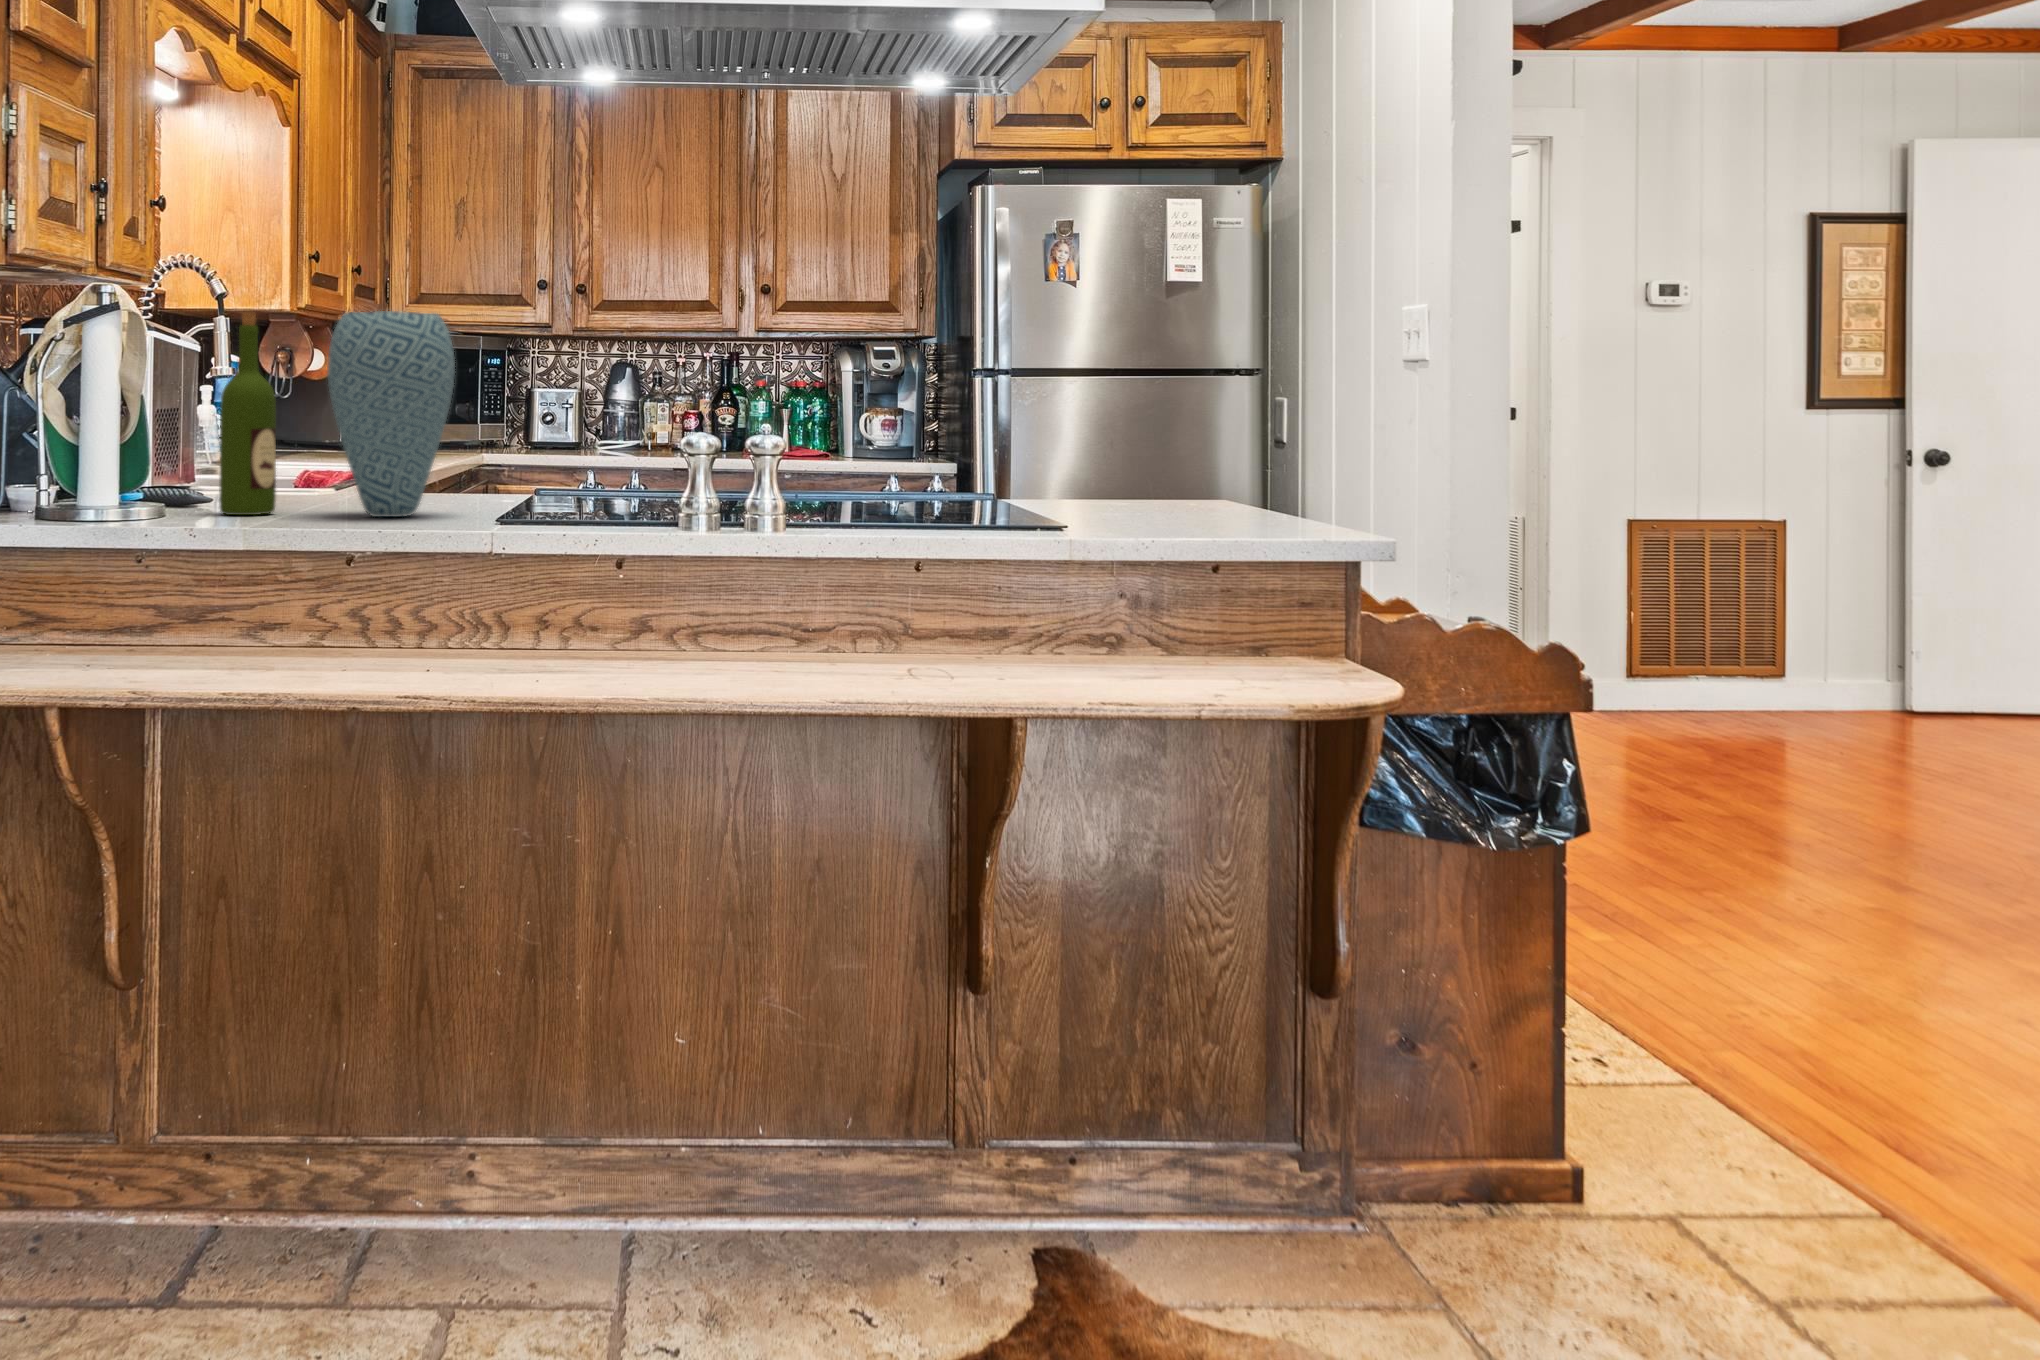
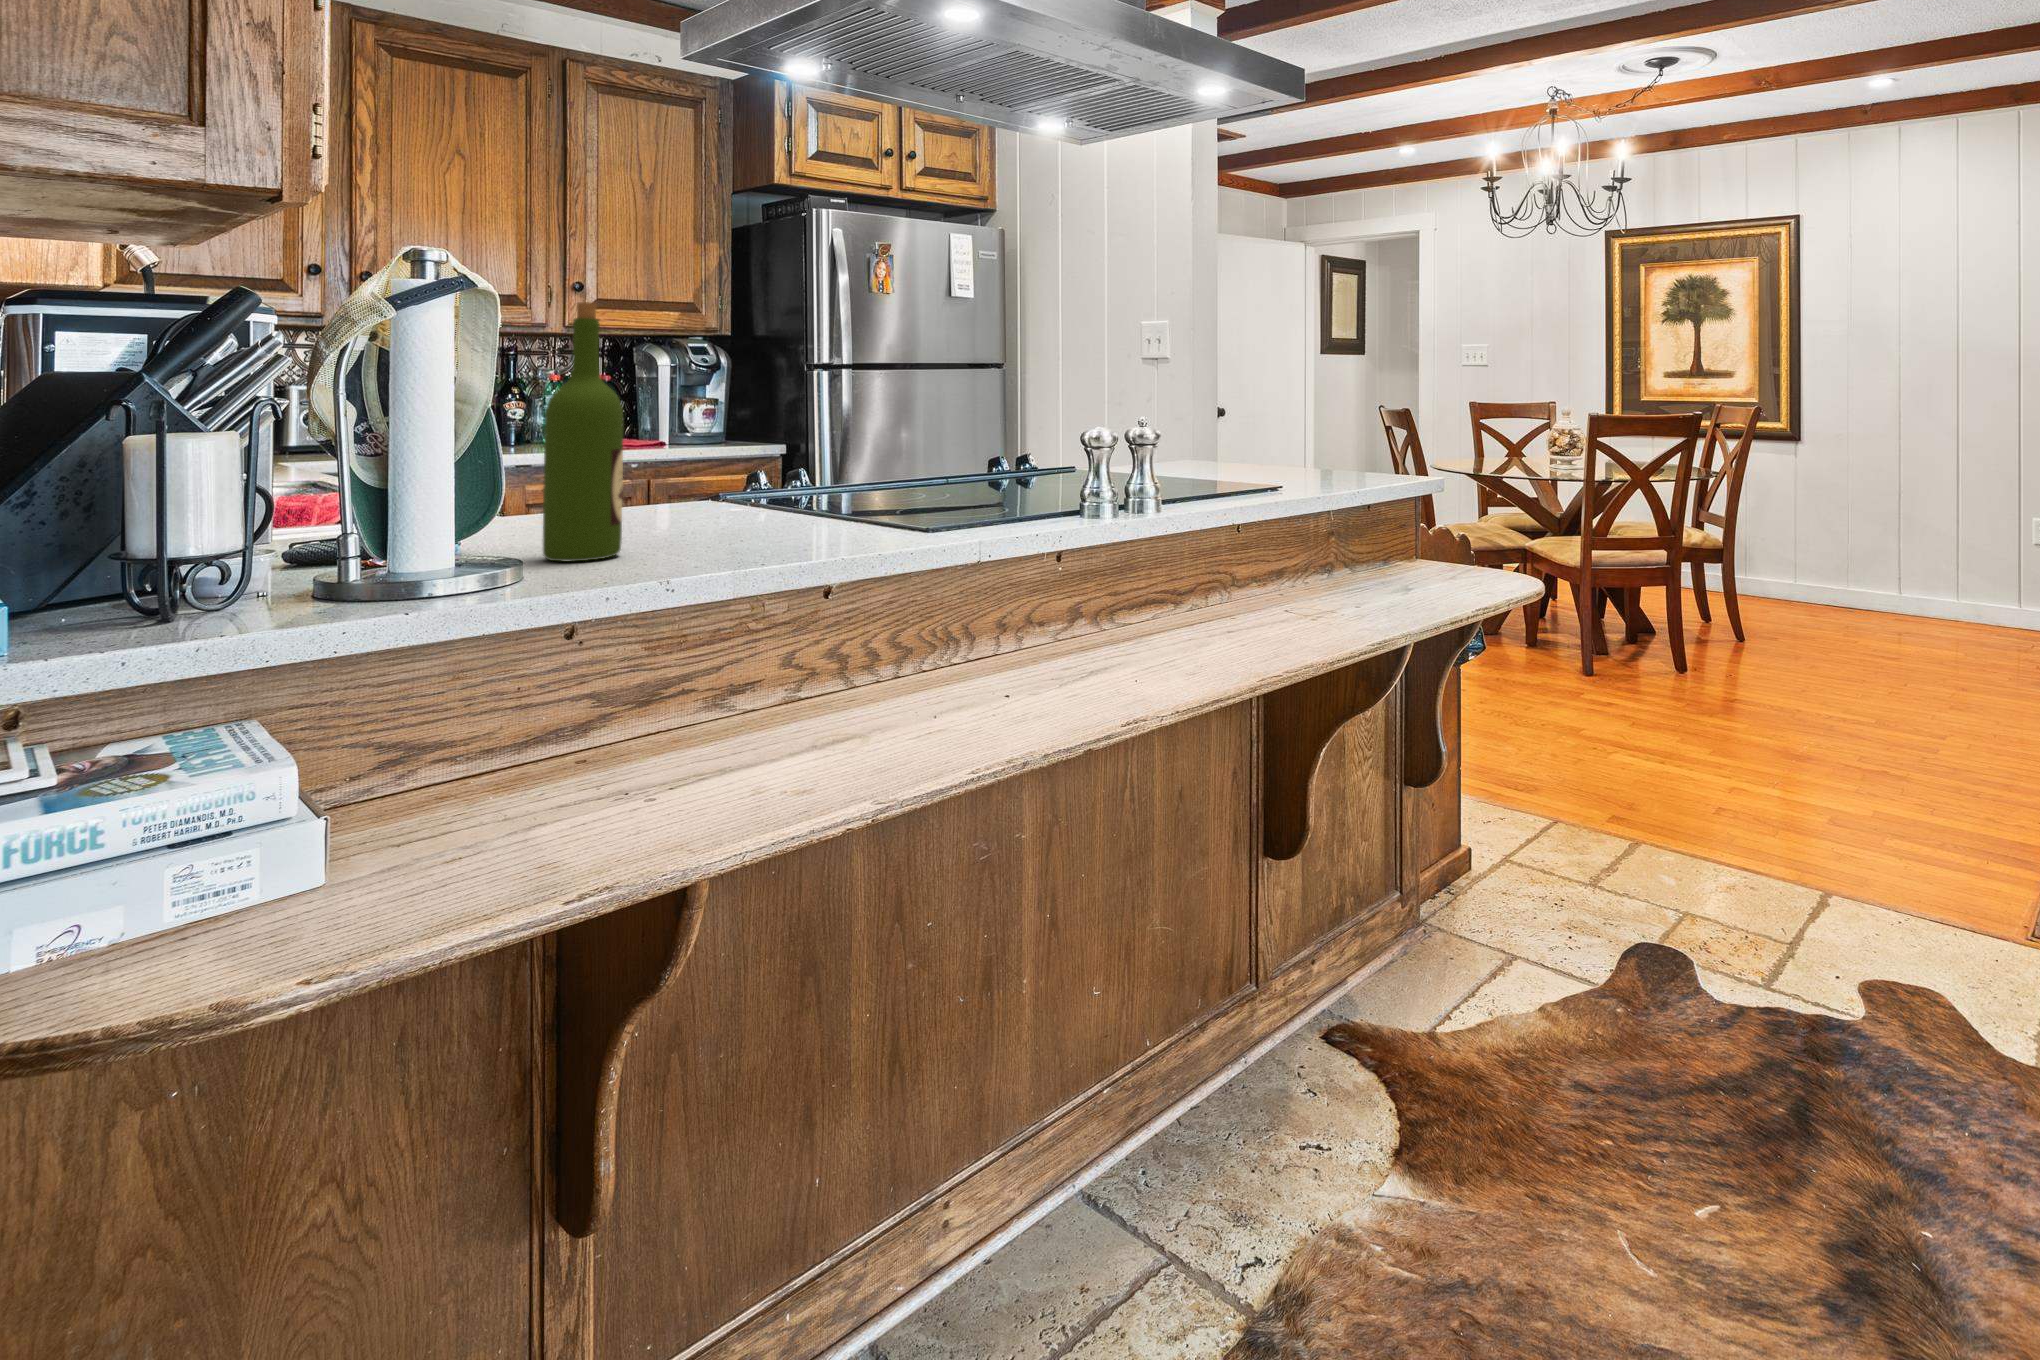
vase: present [327,311,455,517] -> none [691,310,846,543]

